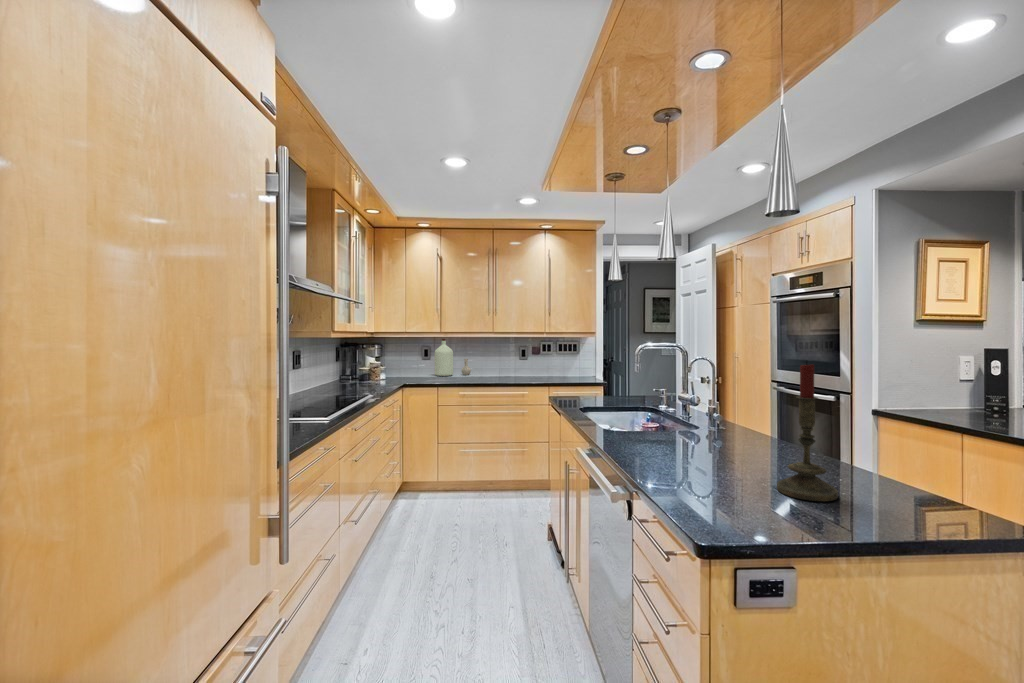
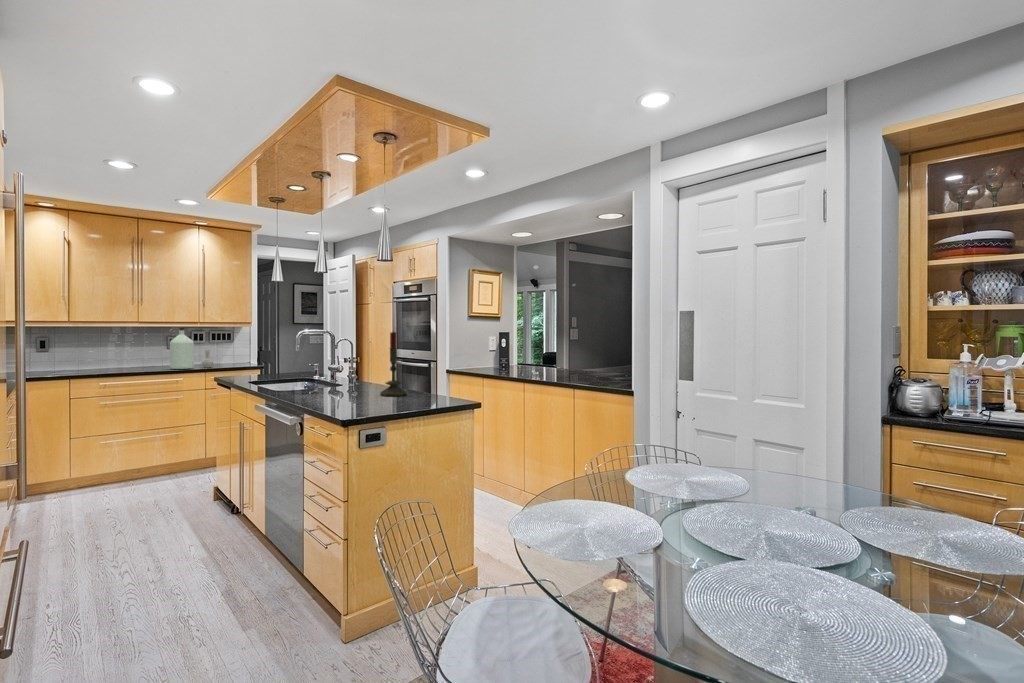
bottle: present [434,339,471,376] -> present [170,328,213,369]

